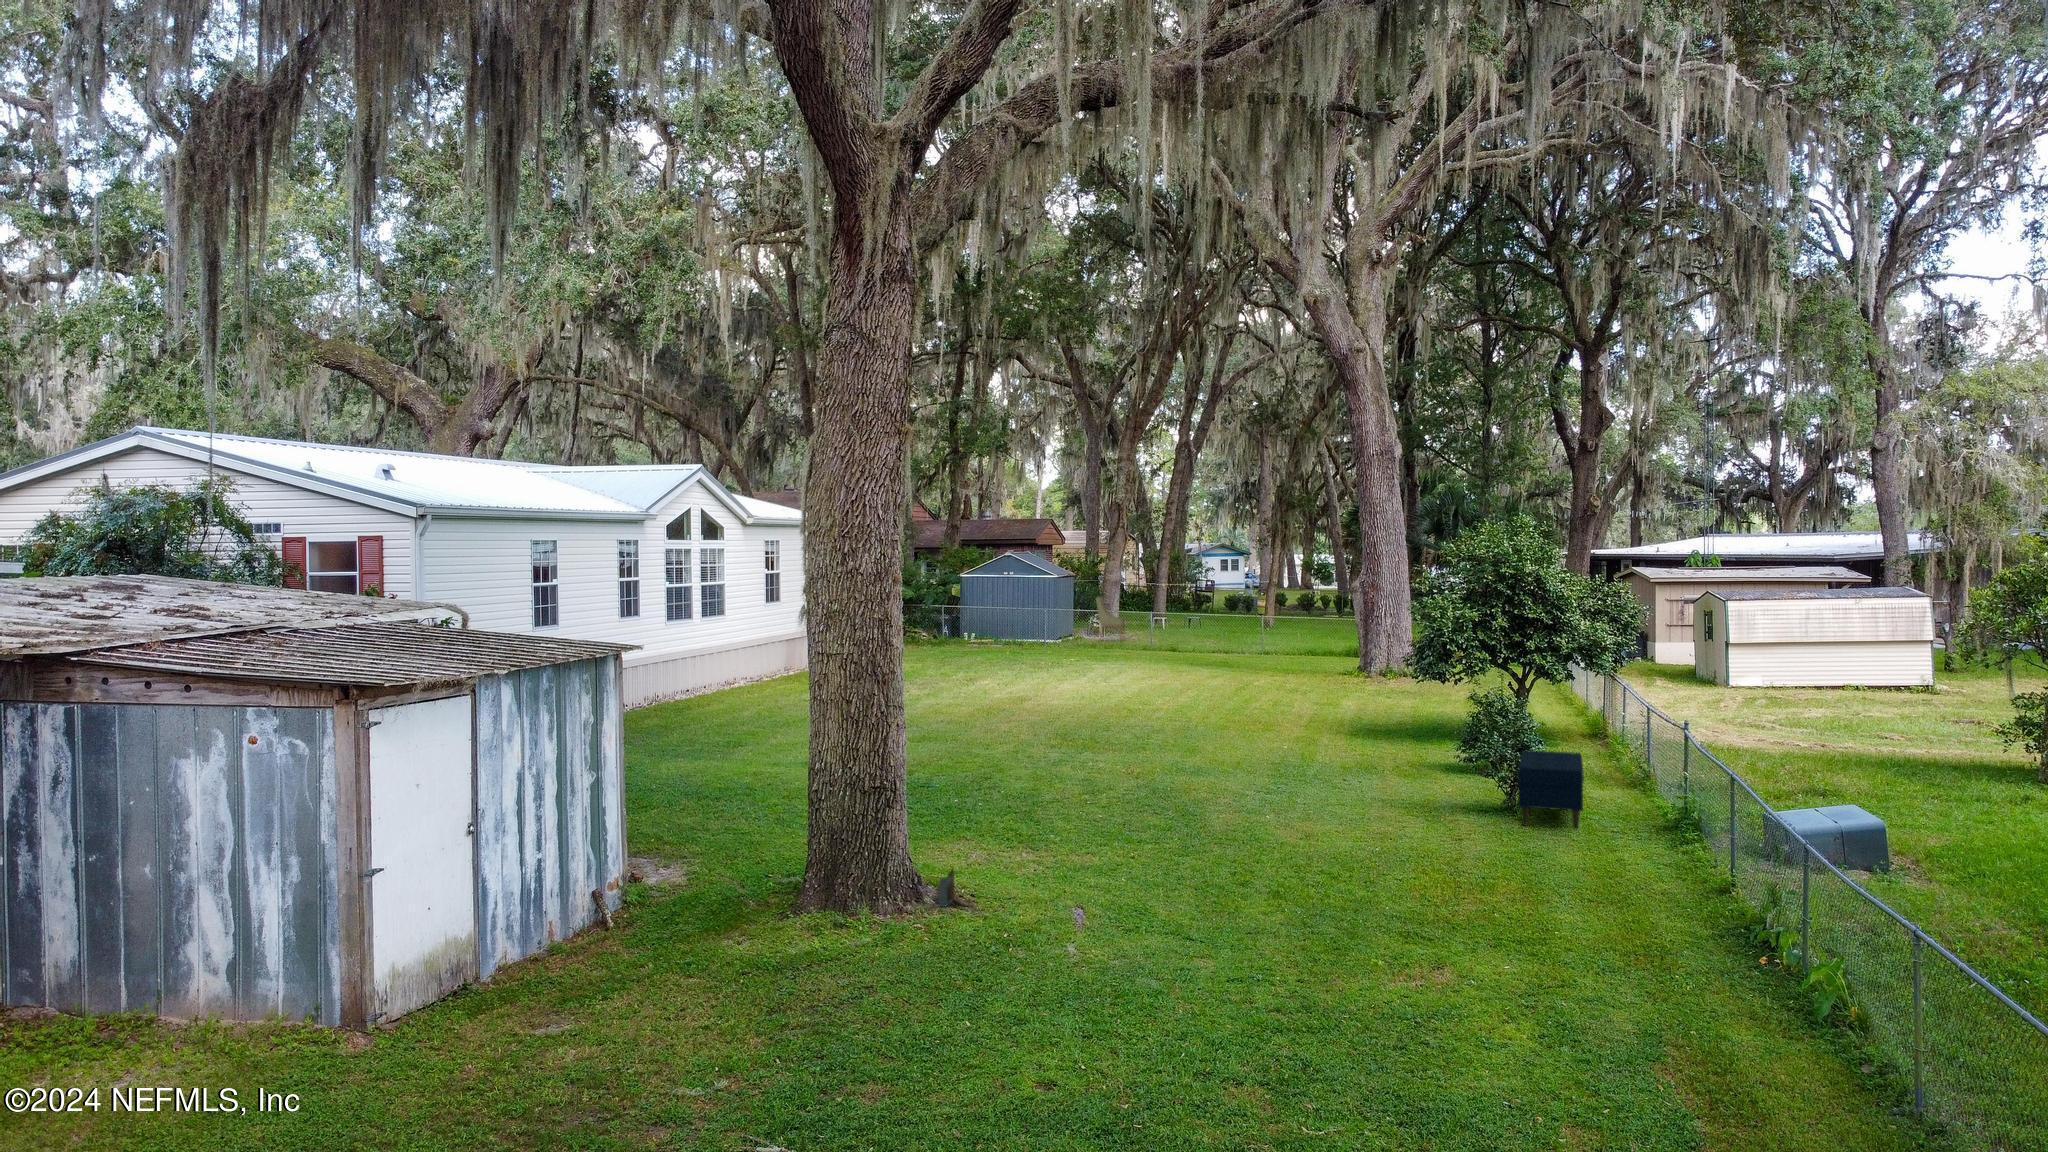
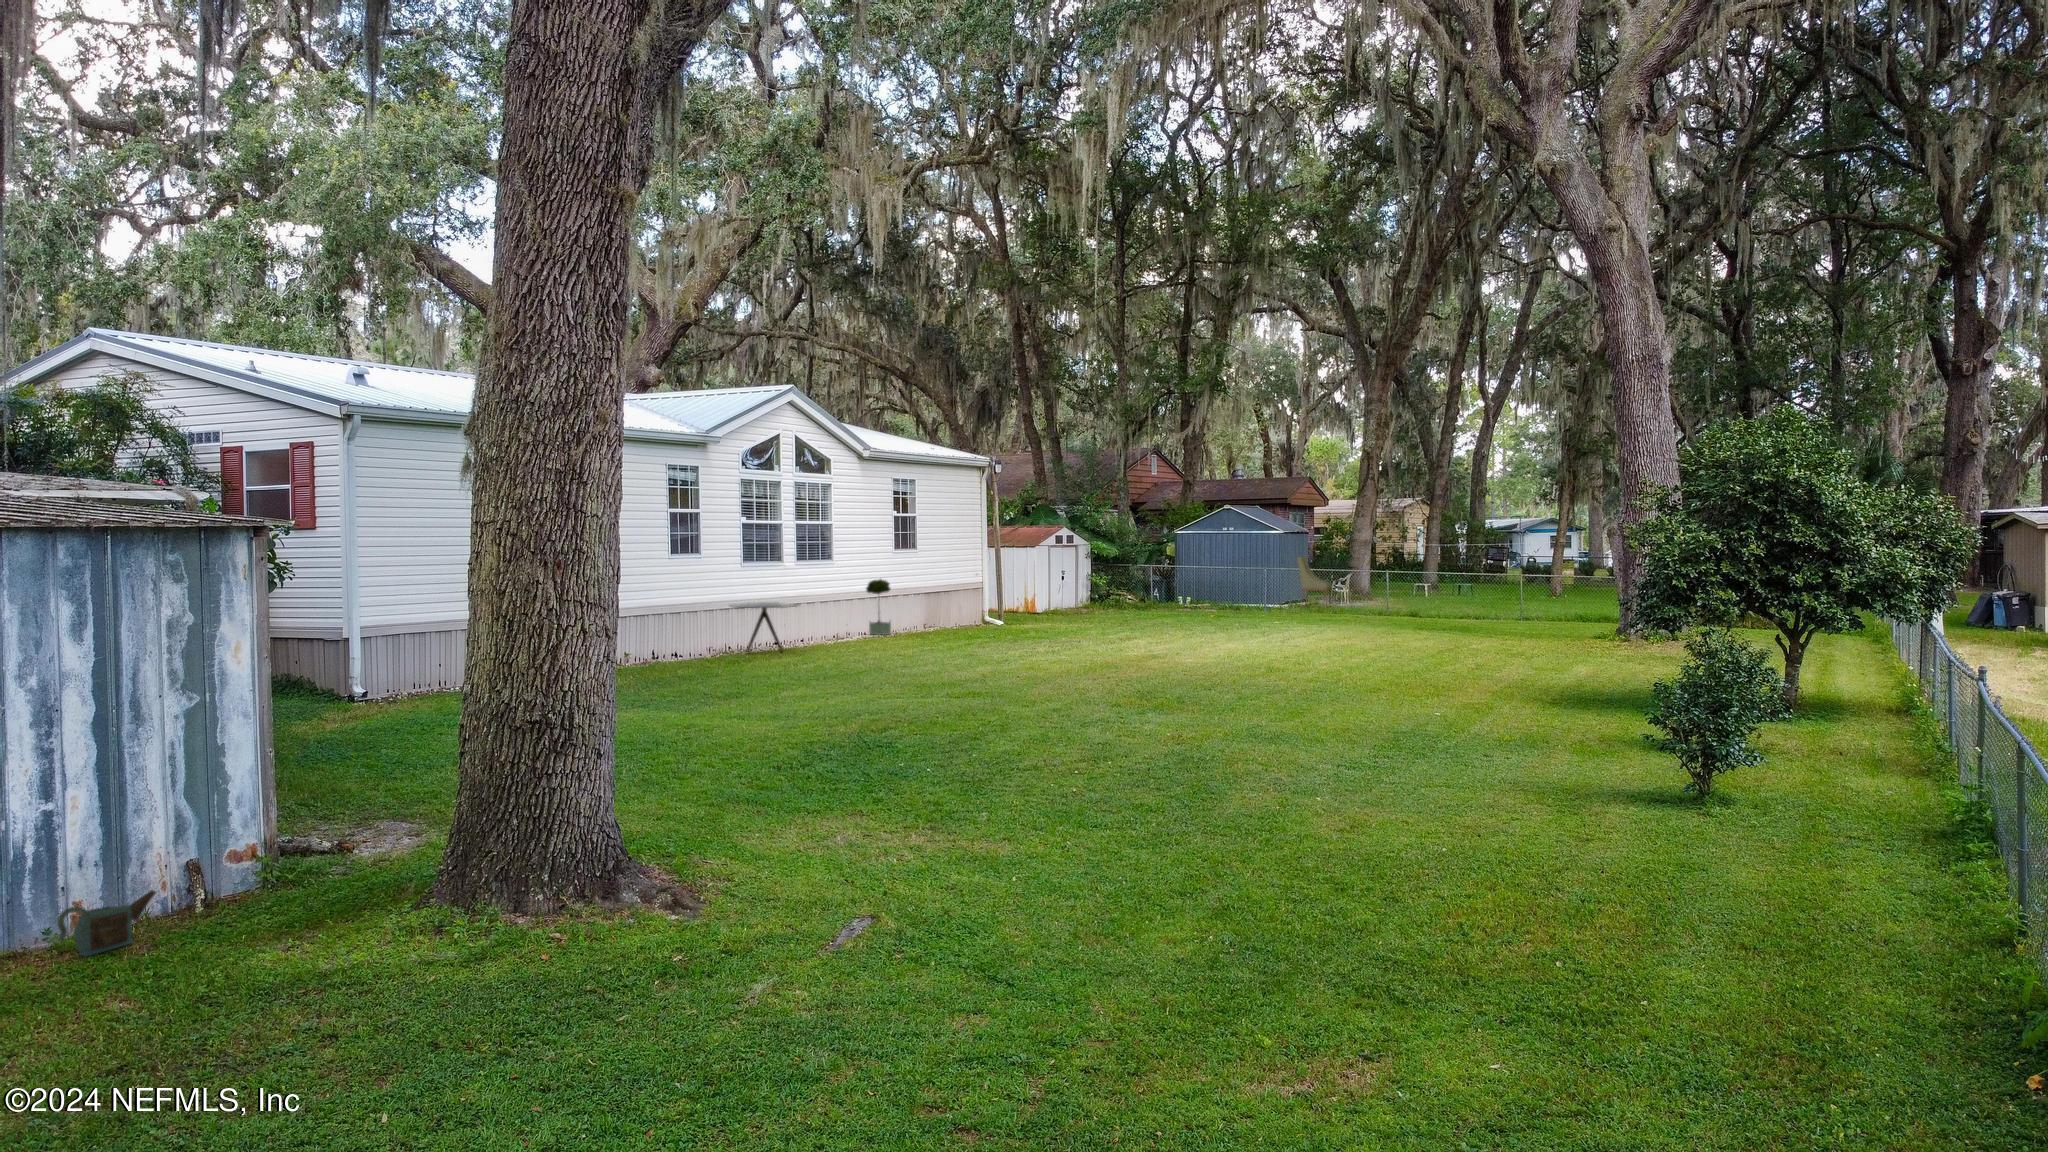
potted tree: none [754,629,776,679] -> present [866,579,891,635]
round table: none [661,654,722,700] -> present [729,602,798,653]
bench: present [1517,750,1584,829] -> none [1859,791,2023,980]
watering can: present [937,868,955,907] -> present [57,890,156,956]

